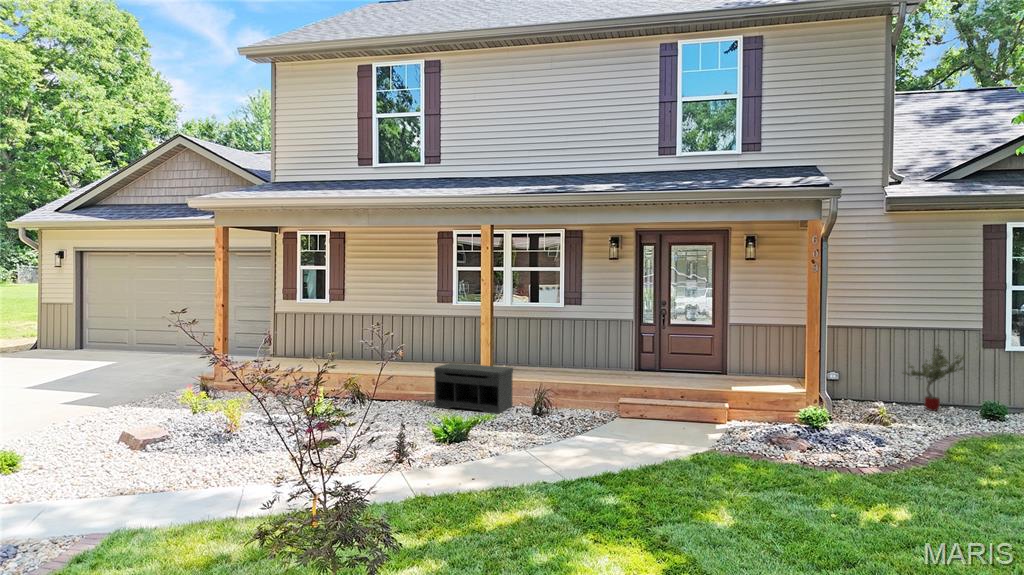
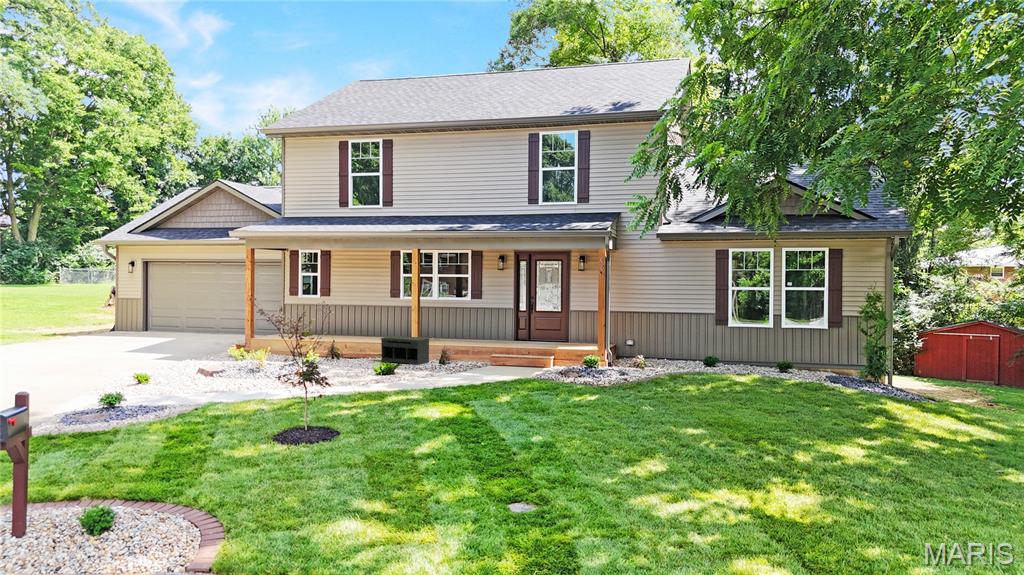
potted tree: present [903,347,964,411] -> none [666,324,701,364]

